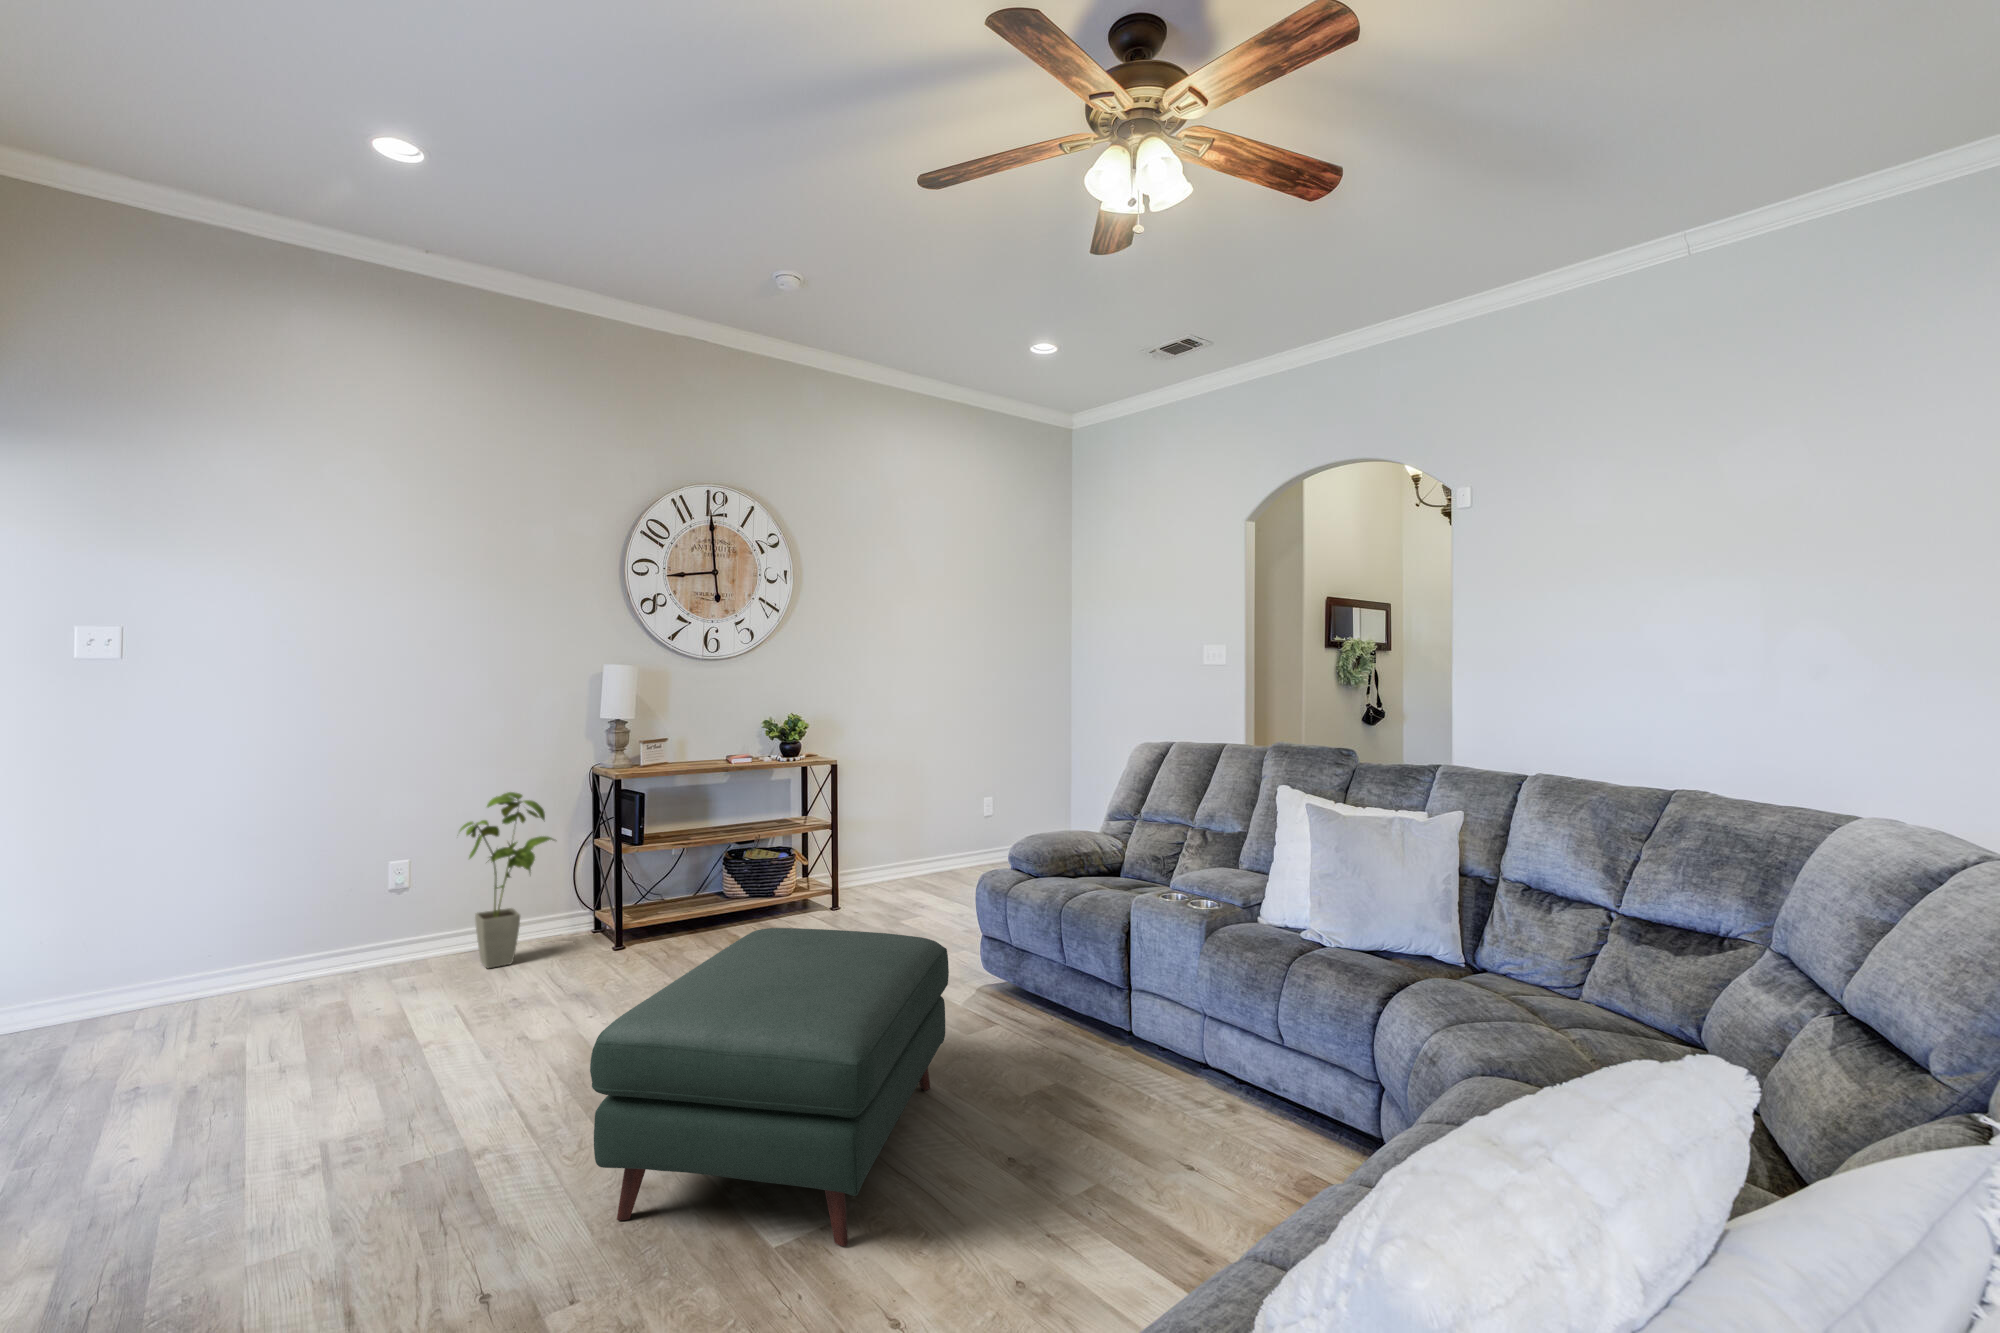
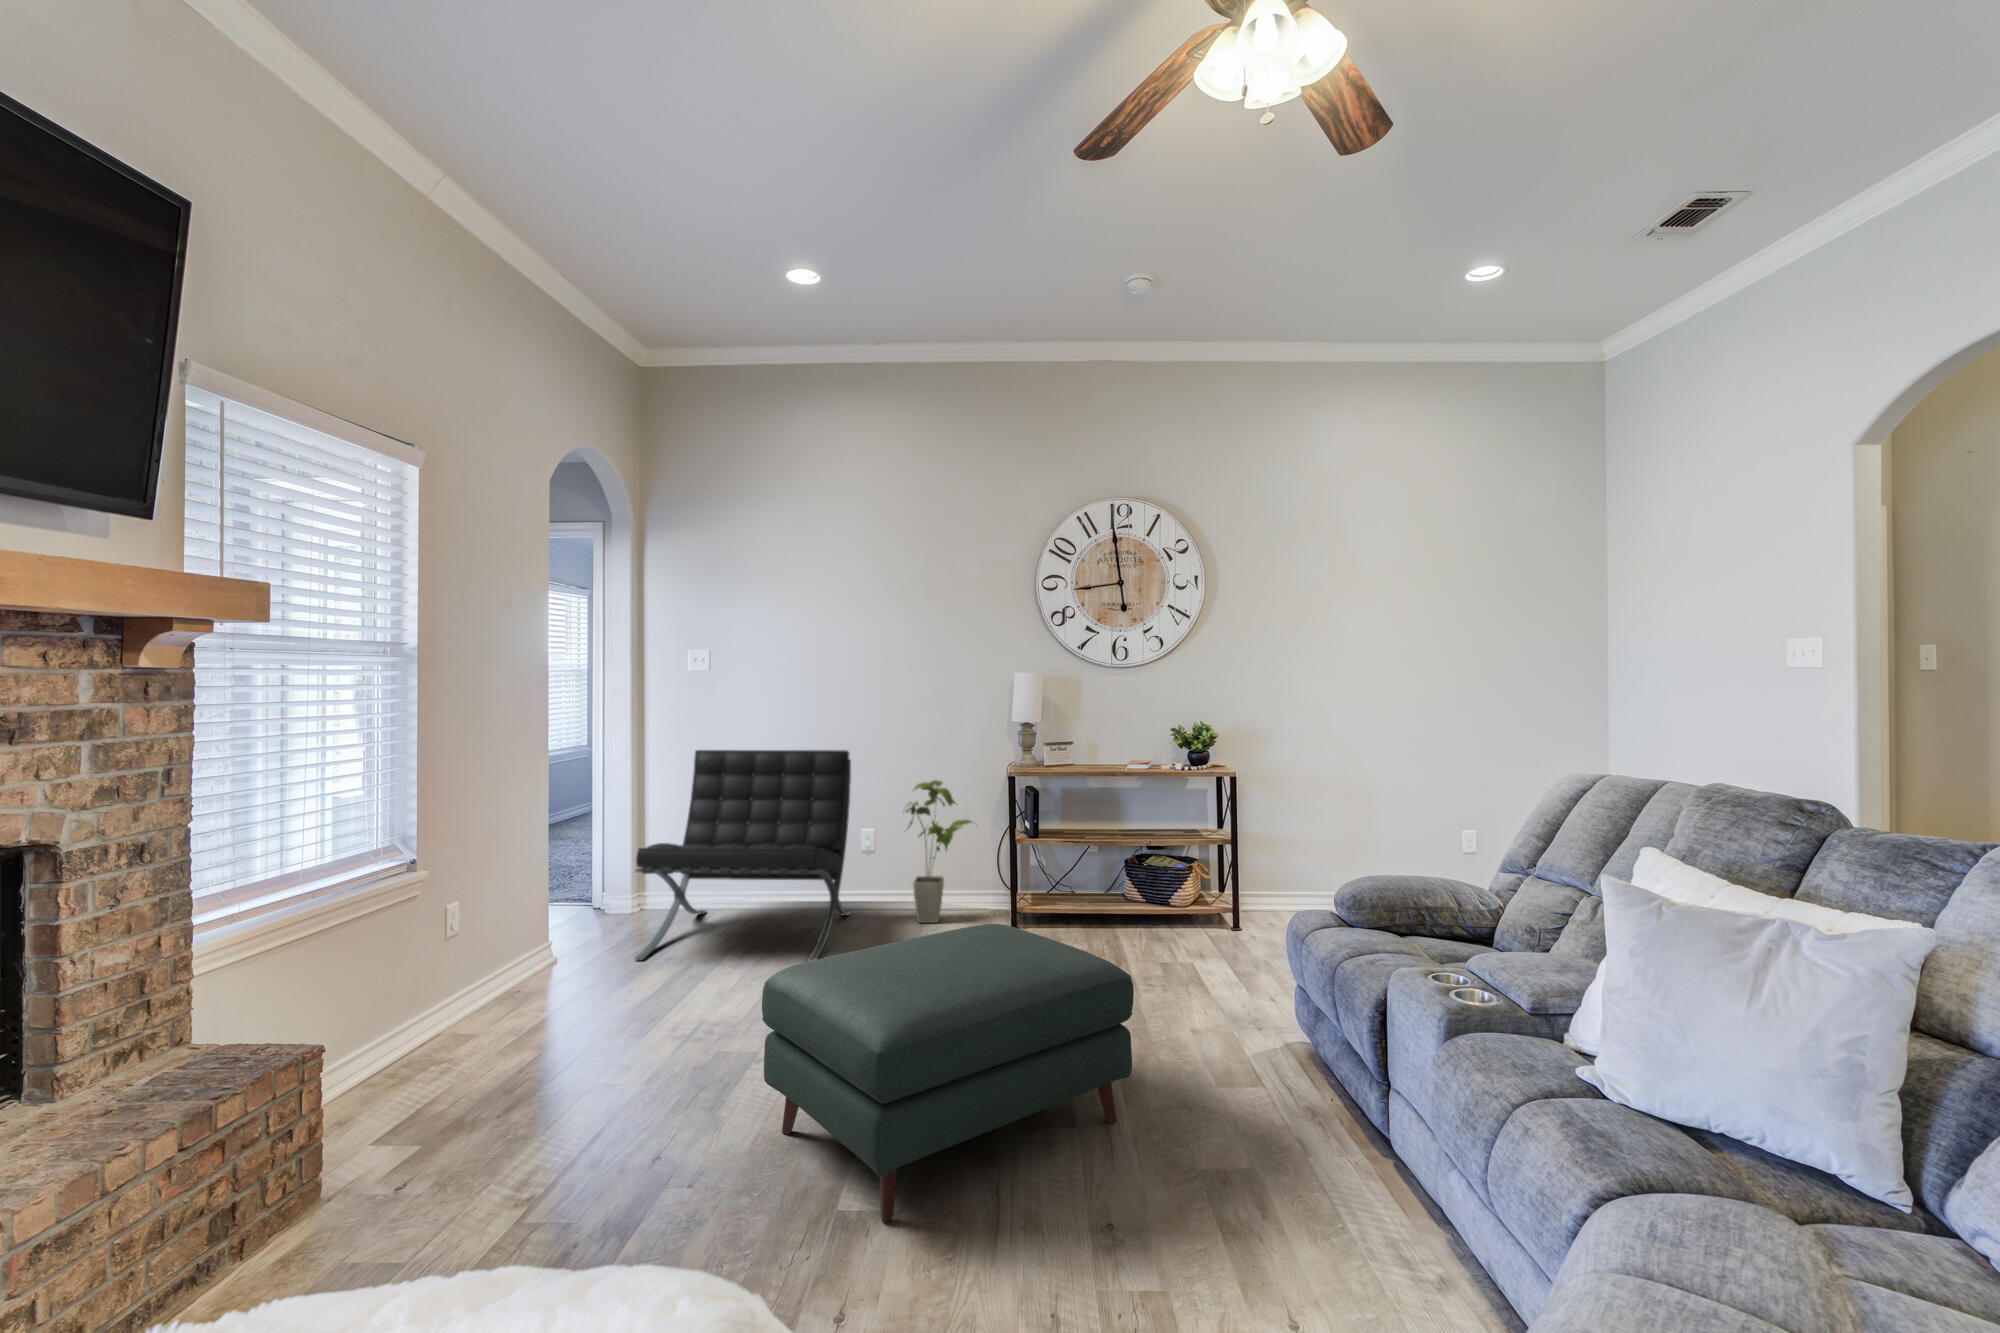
lounge chair: none [49,763,400,1116] -> present [635,750,851,962]

